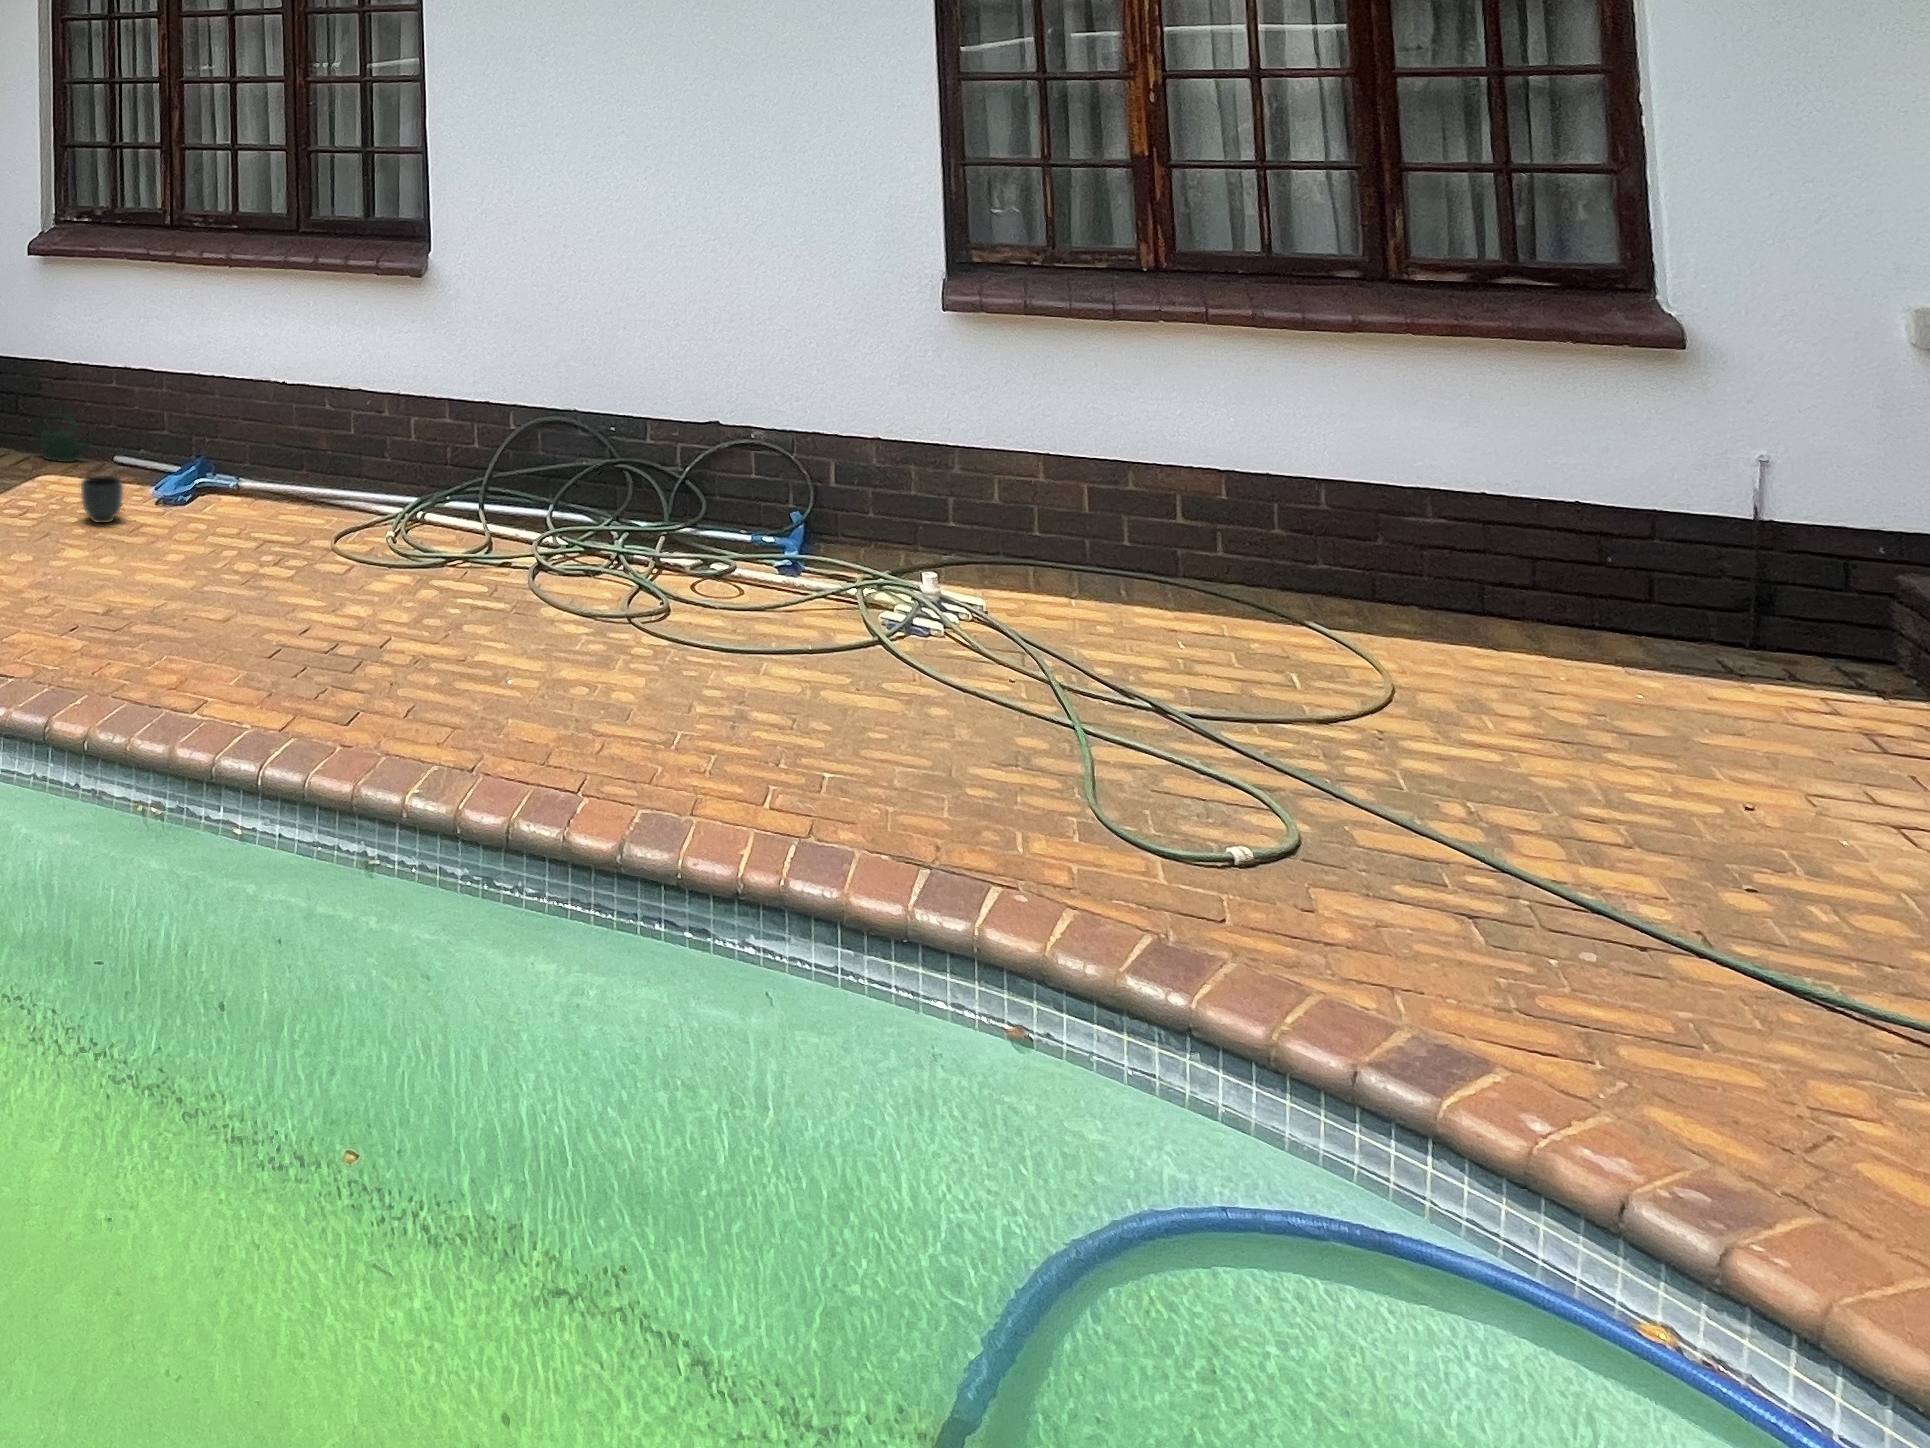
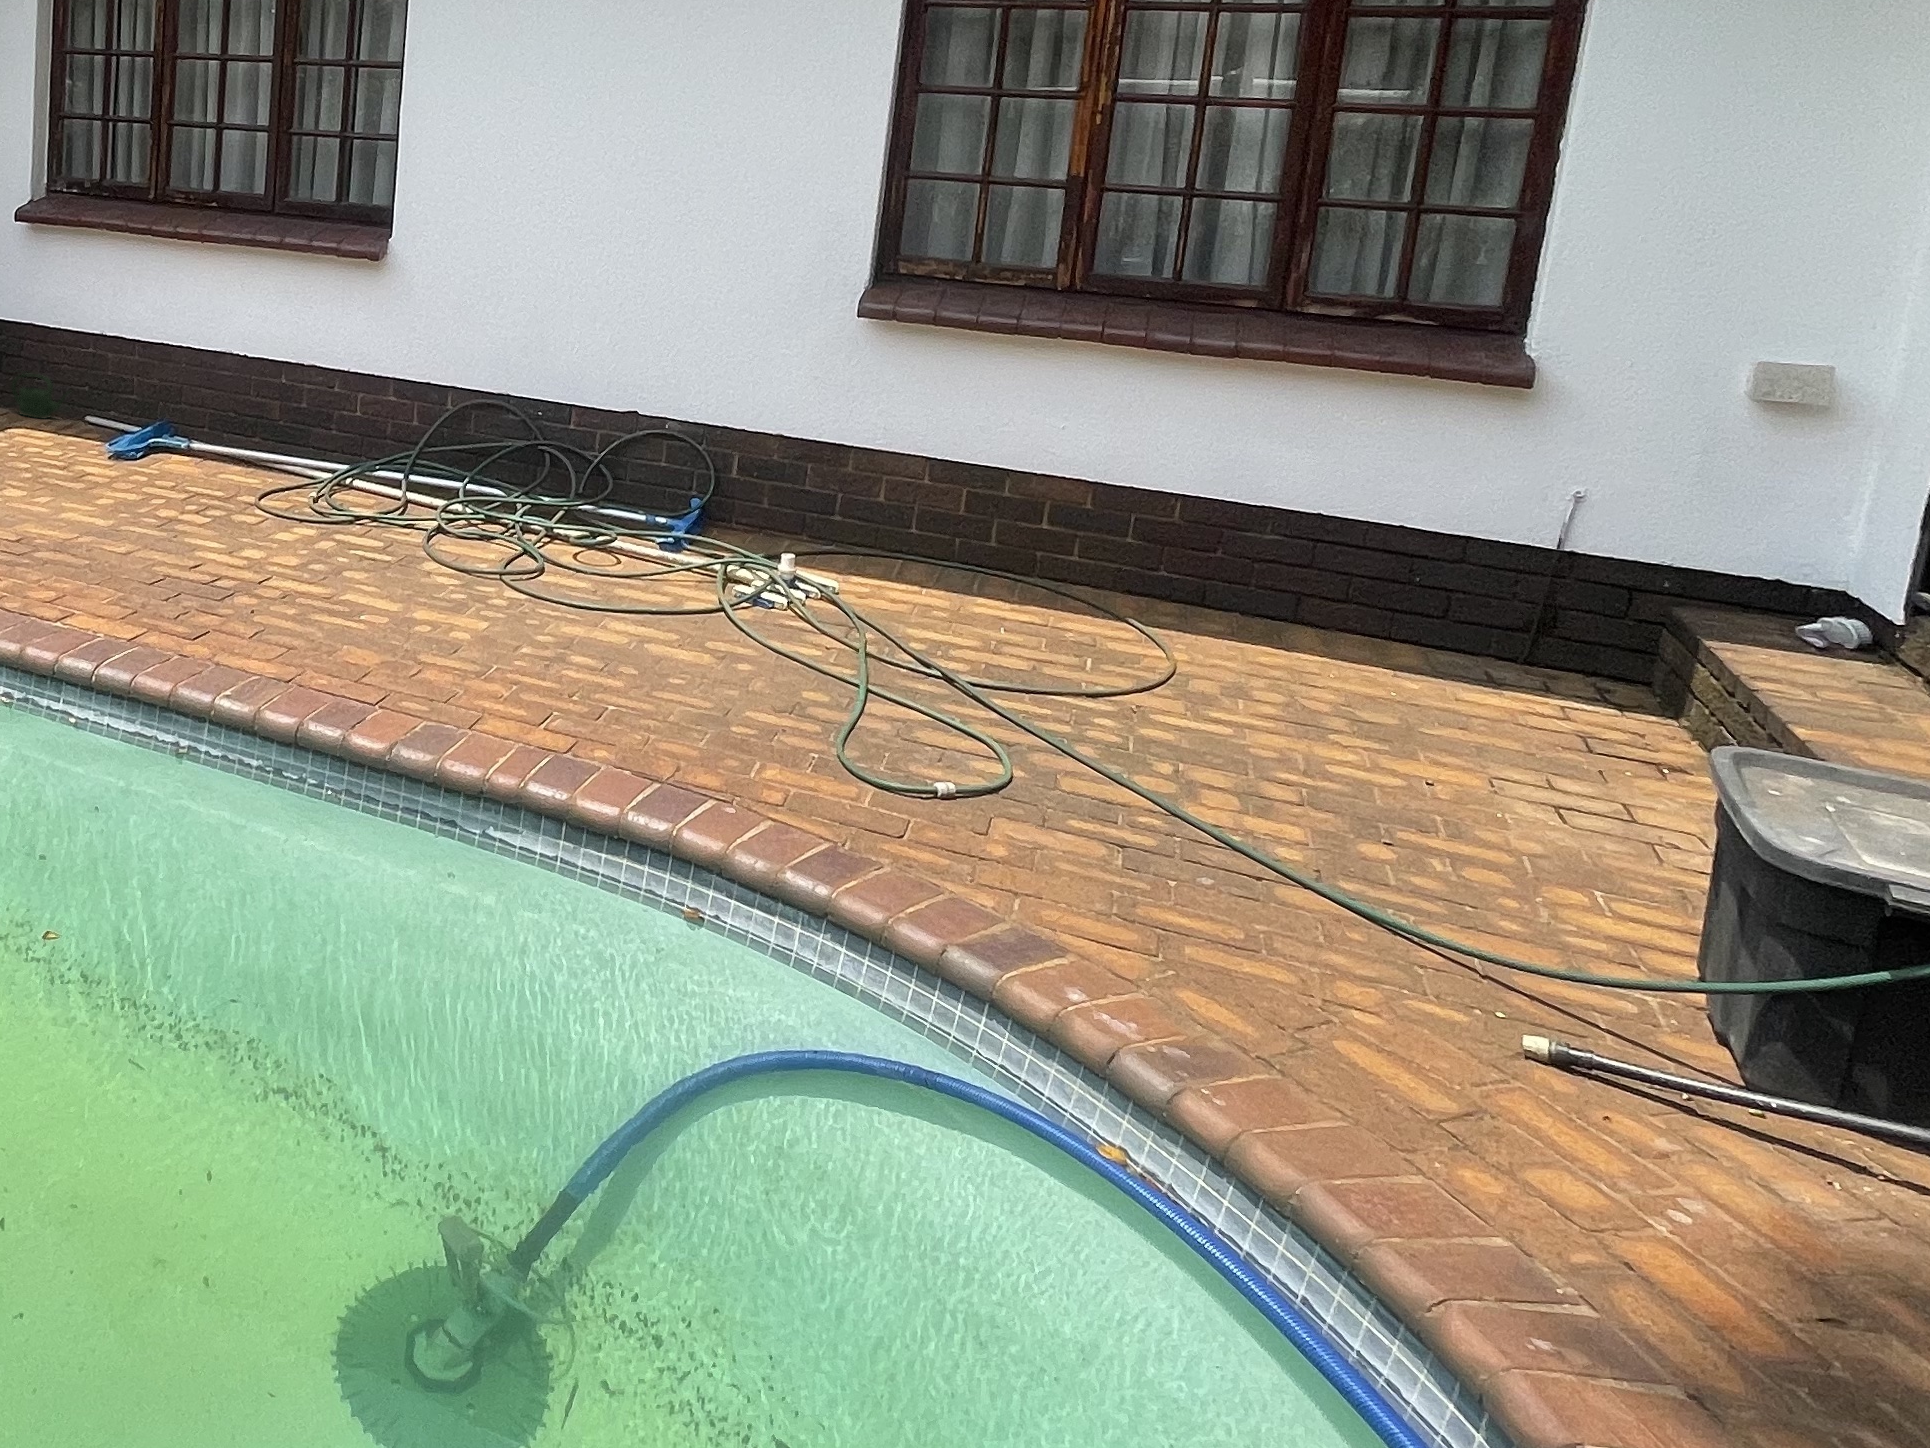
planter: present [81,476,123,523] -> none [31,427,71,470]

